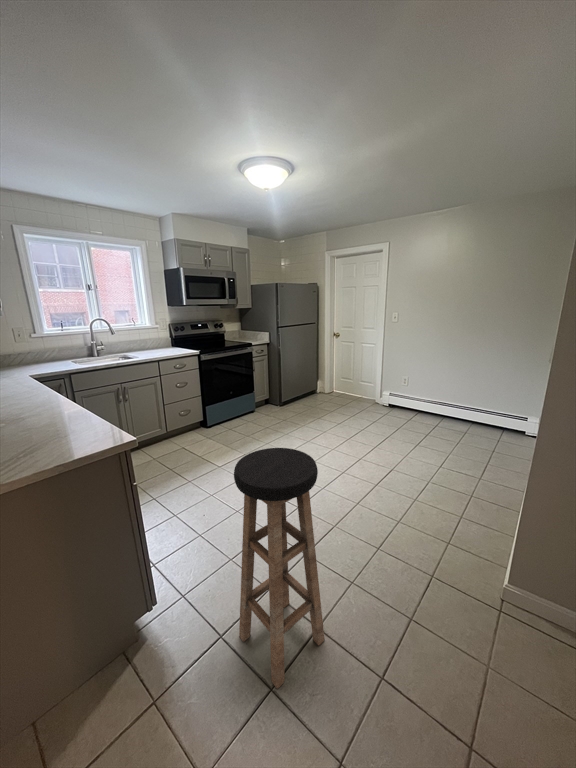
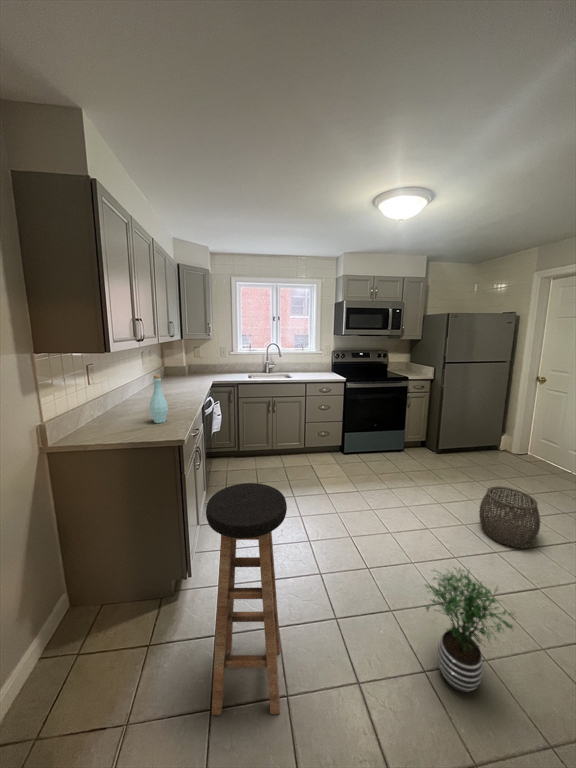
bottle: none [23,360,56,434] -> present [149,375,168,423]
woven basket: none [341,412,378,451] -> present [479,486,541,548]
potted plant: none [368,462,428,544] -> present [425,568,513,693]

